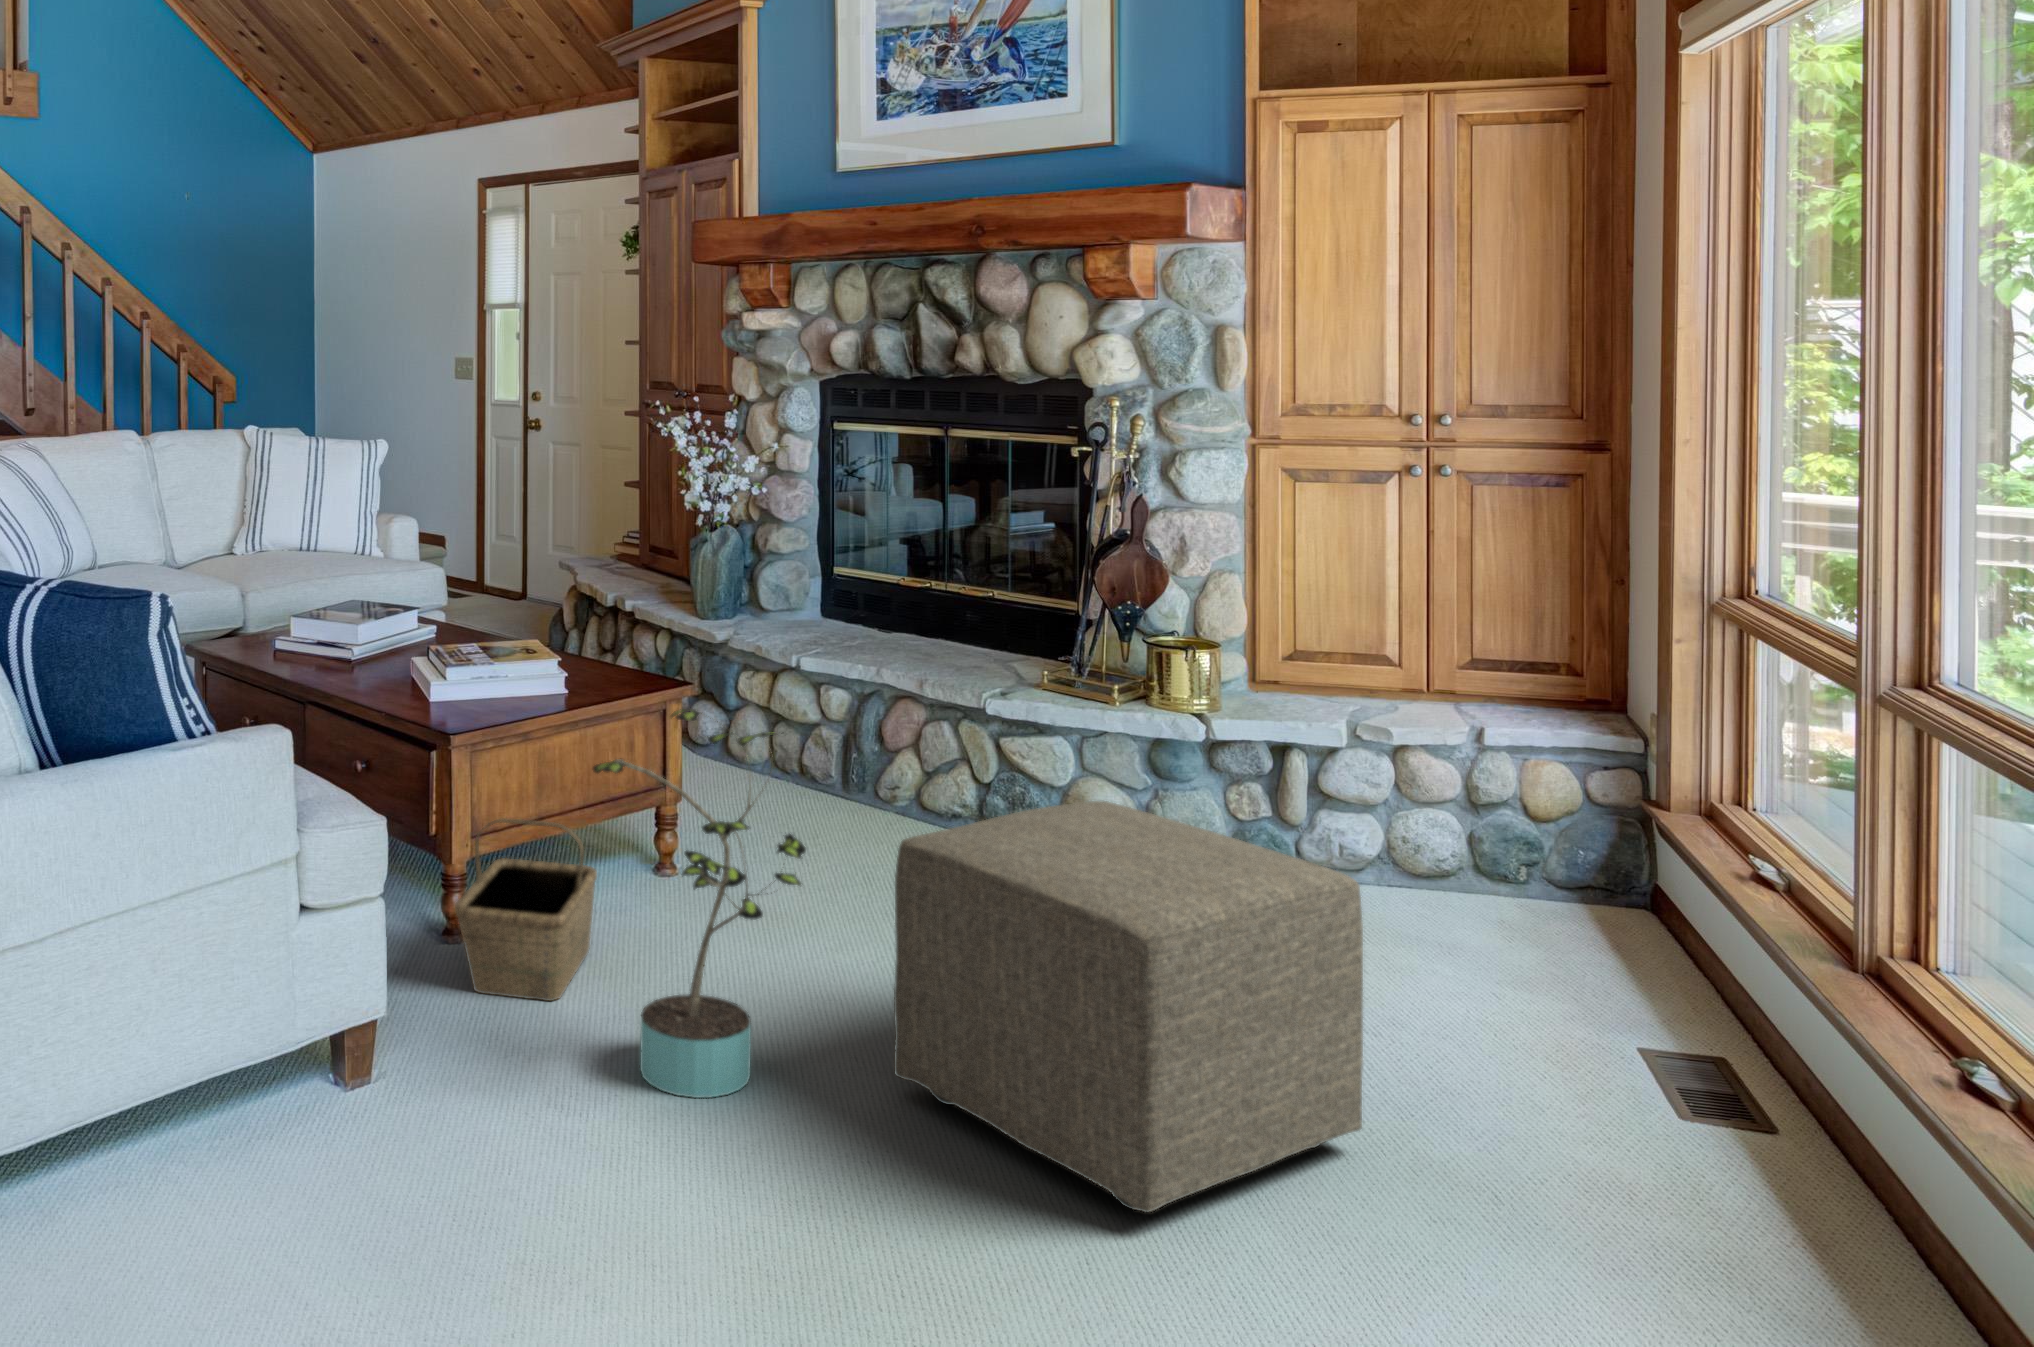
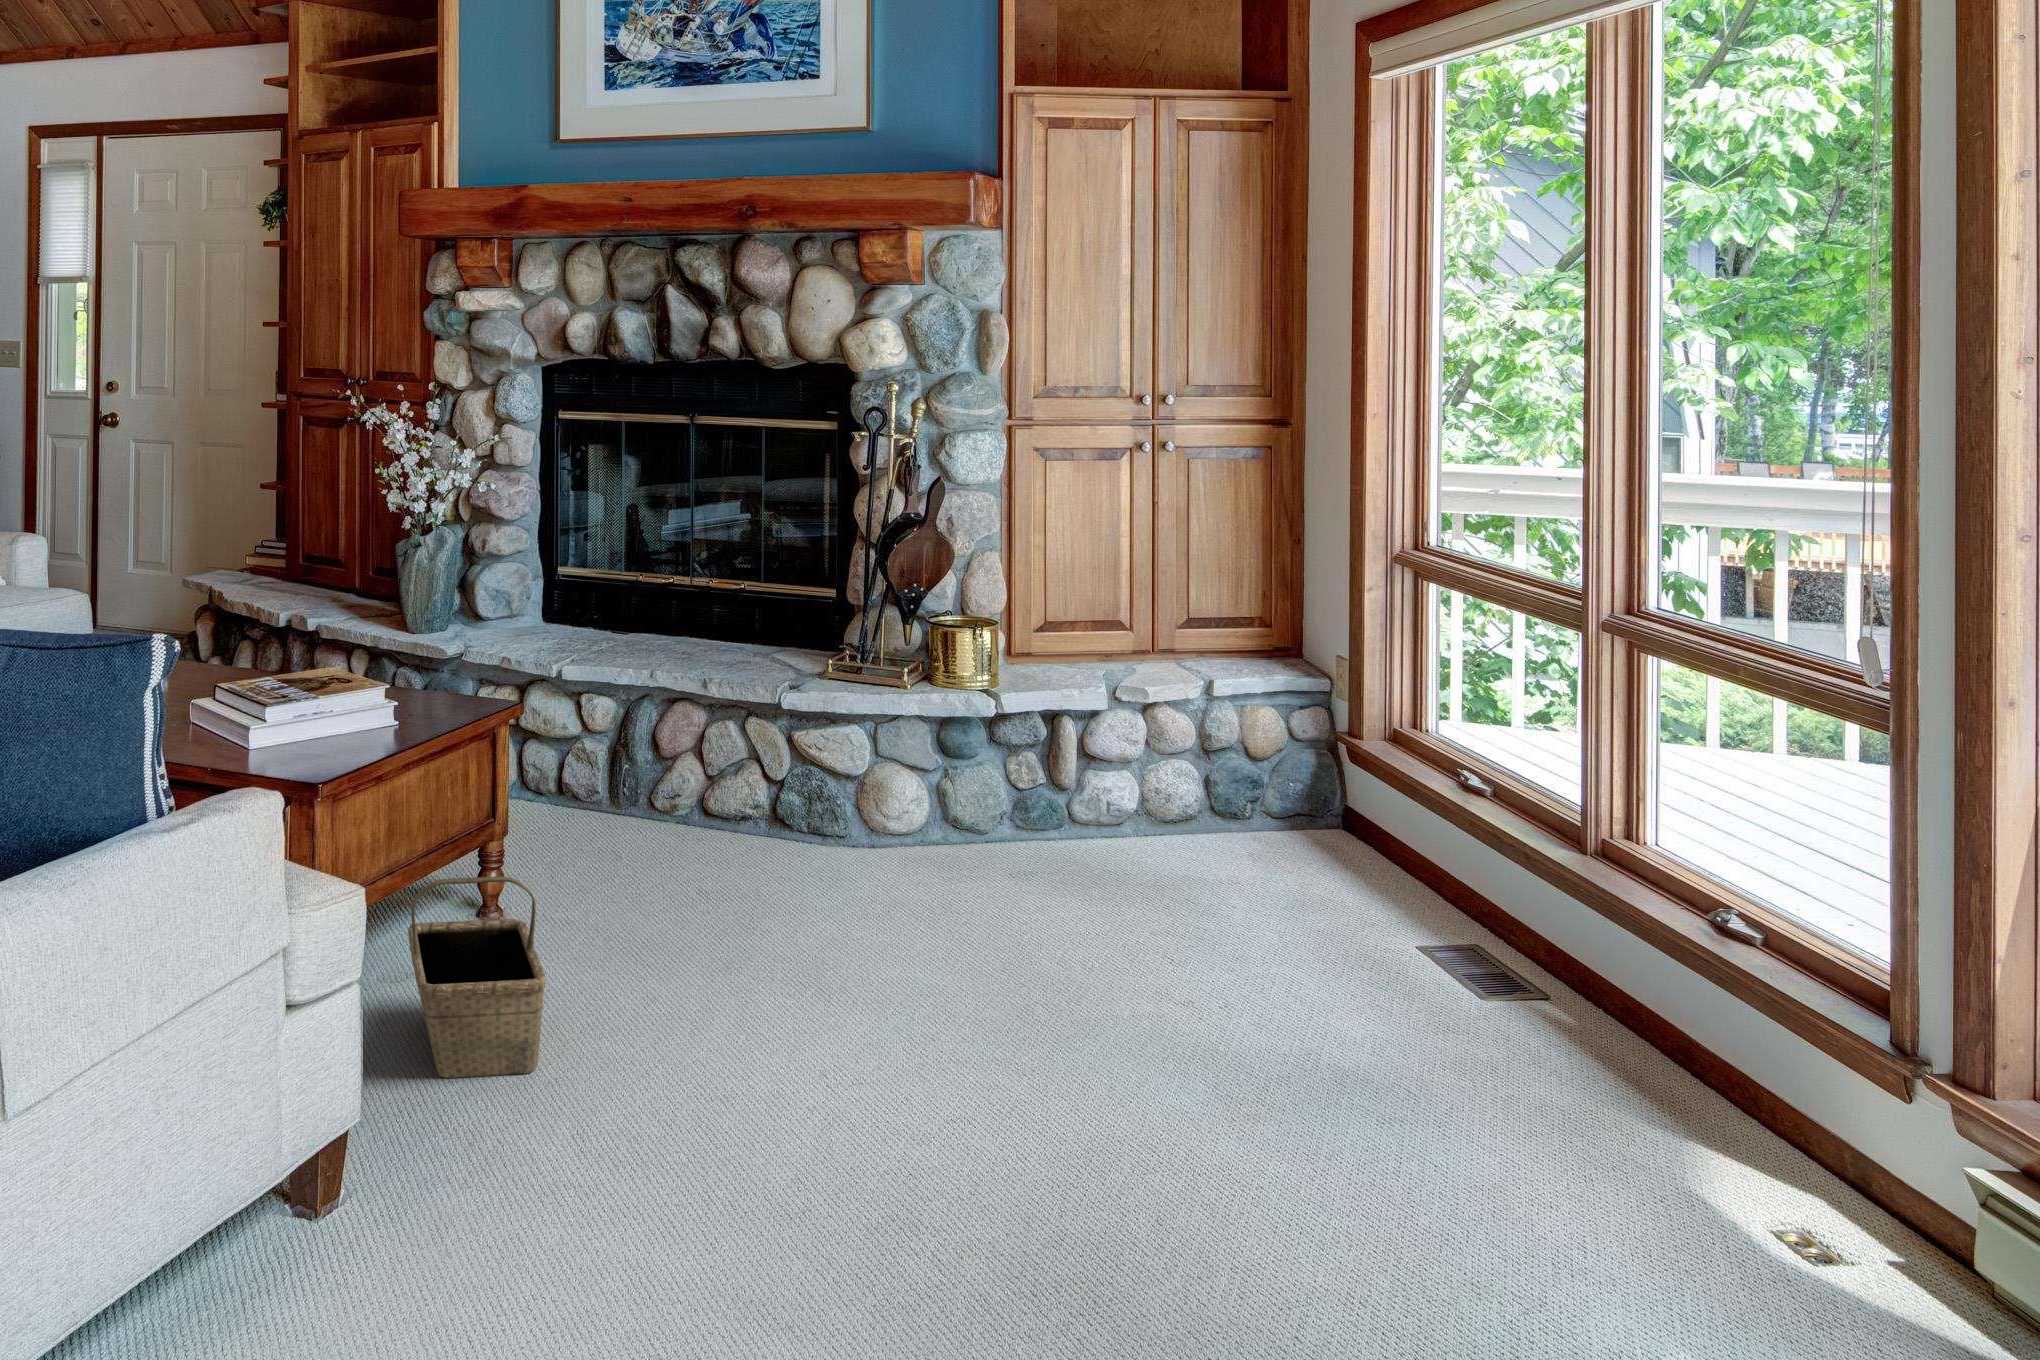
potted plant: present [593,709,806,1098] -> none [644,738,874,1148]
ottoman: present [894,801,1363,1212] -> none [931,788,1333,1171]

